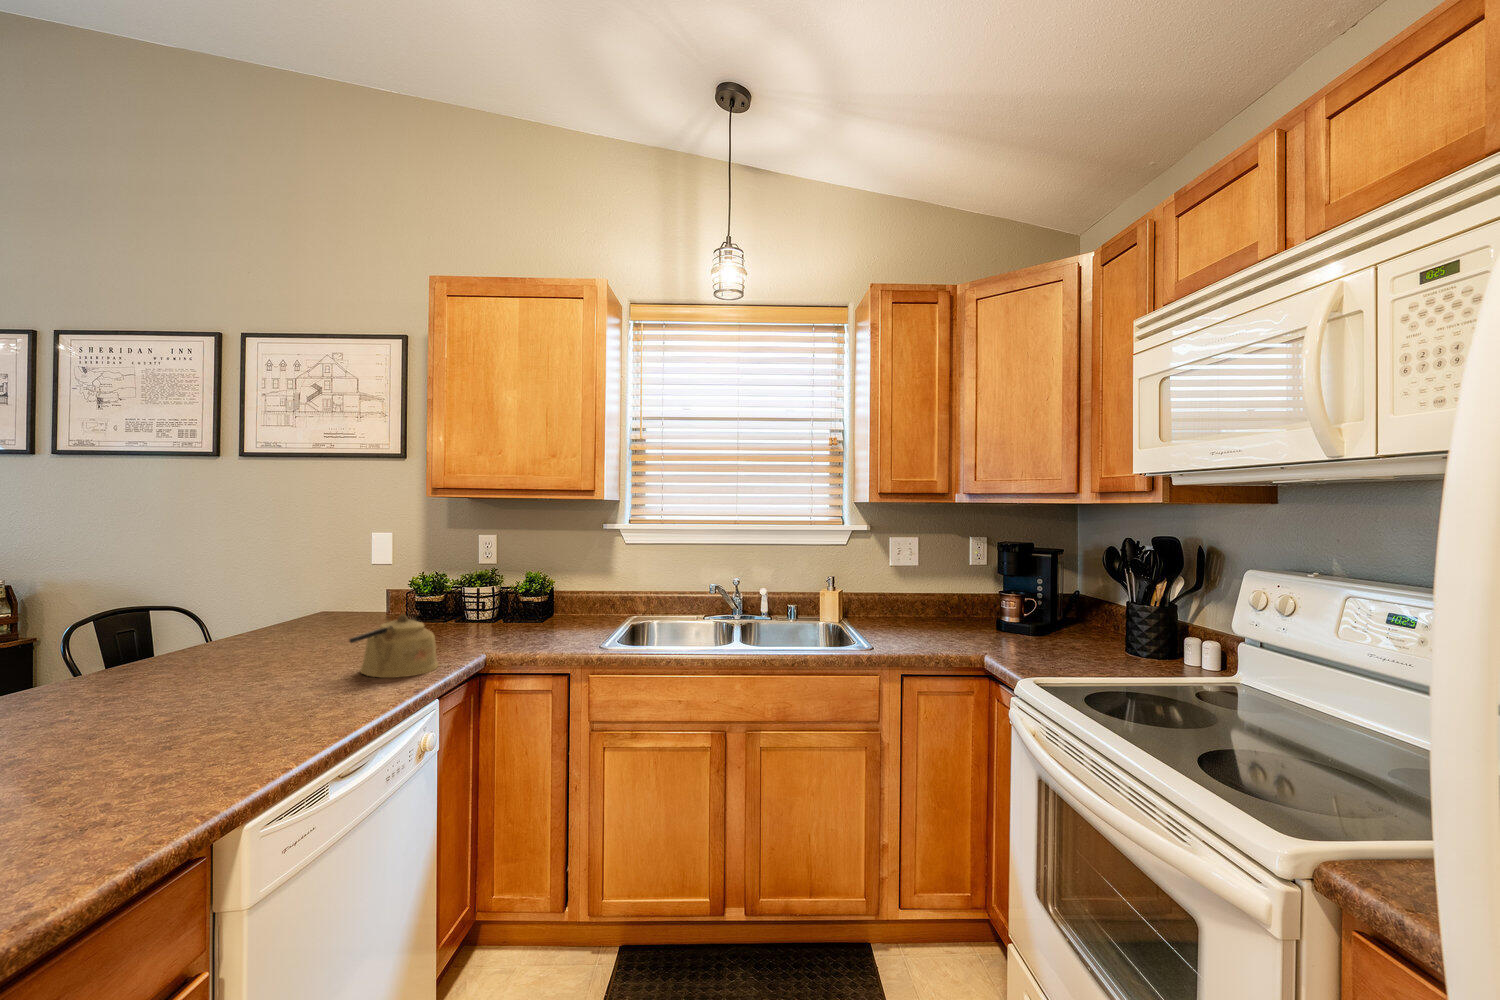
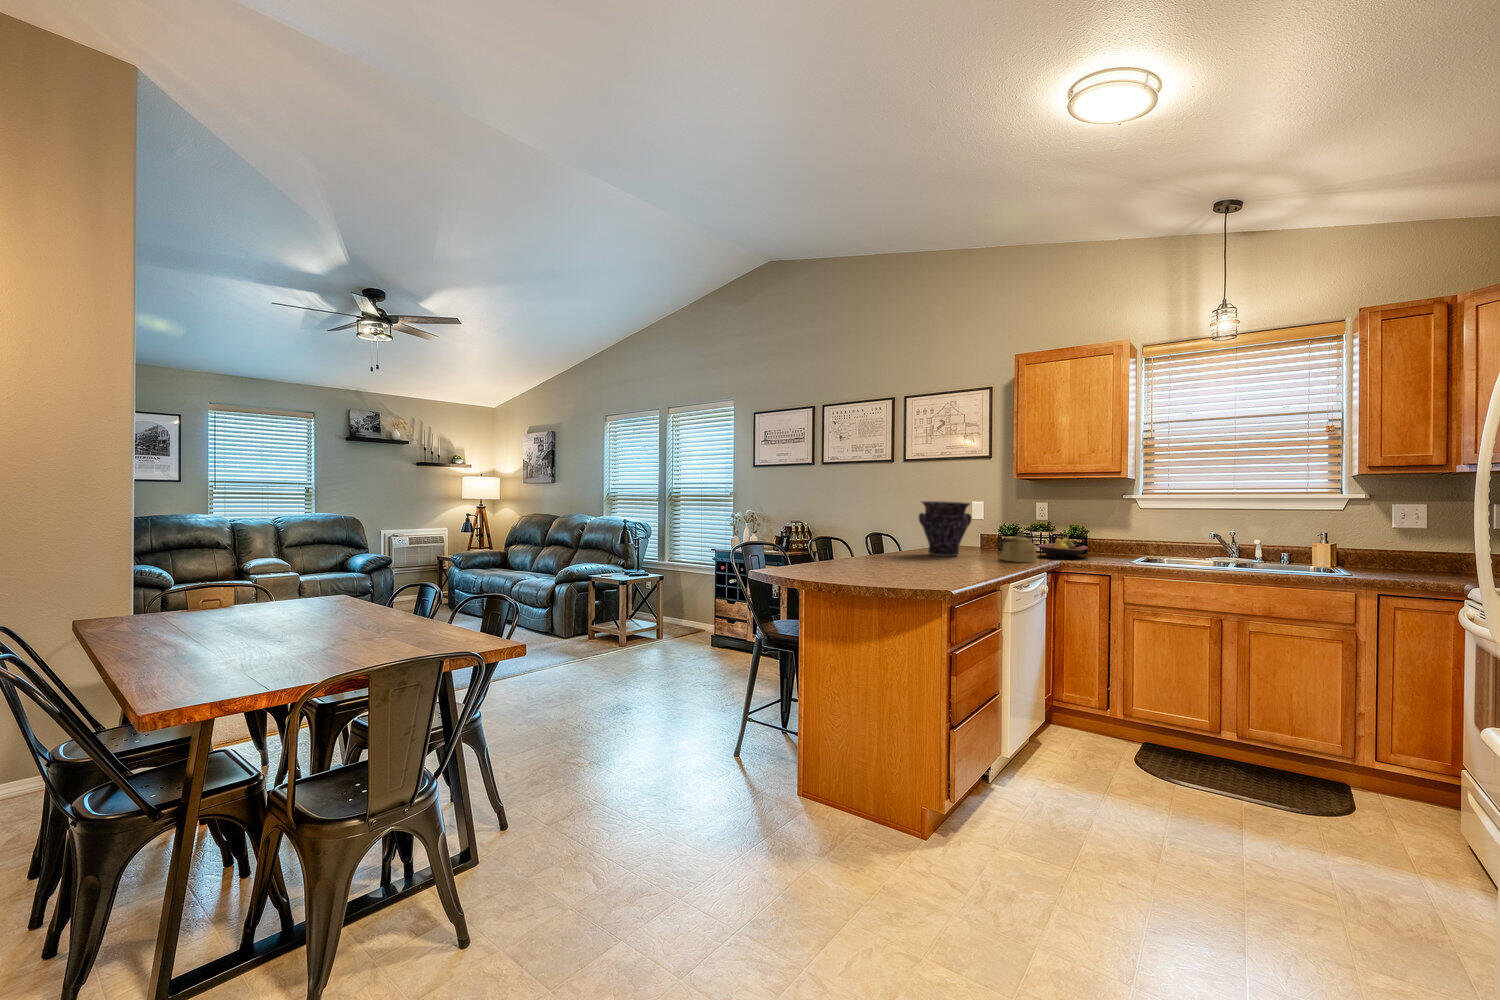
vase: none [160,548,311,677] -> present [919,501,972,556]
fruit bowl: none [458,600,548,644] -> present [1038,538,1088,559]

